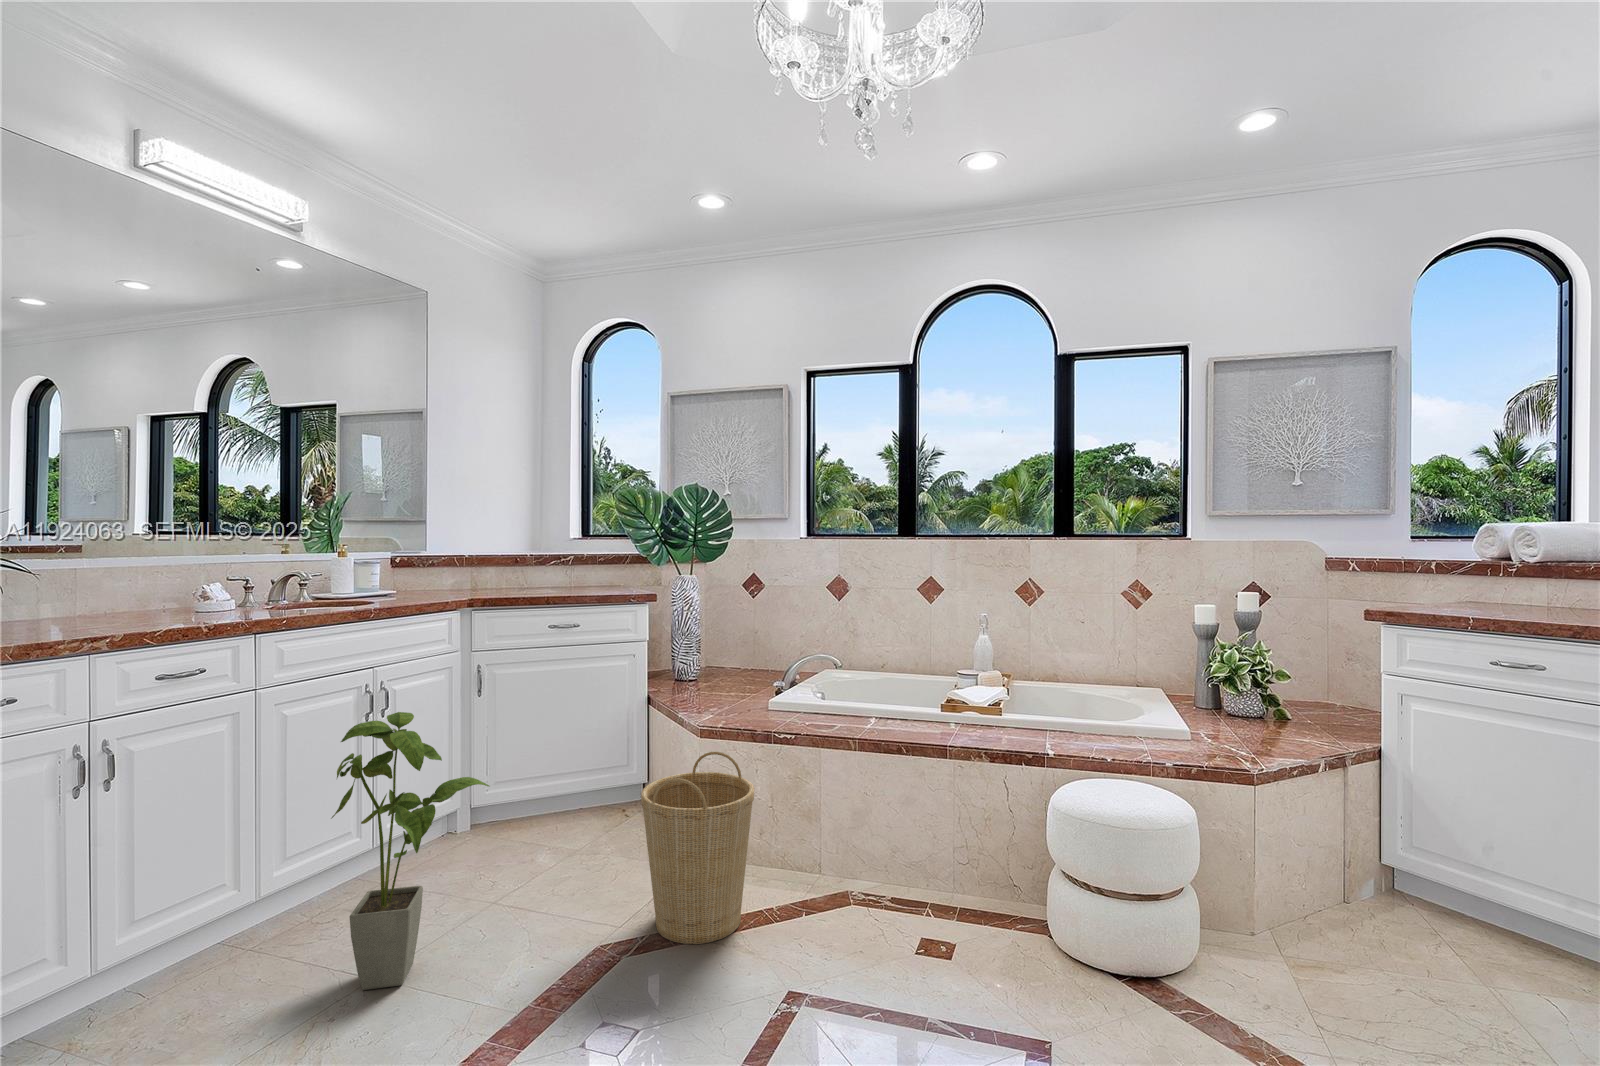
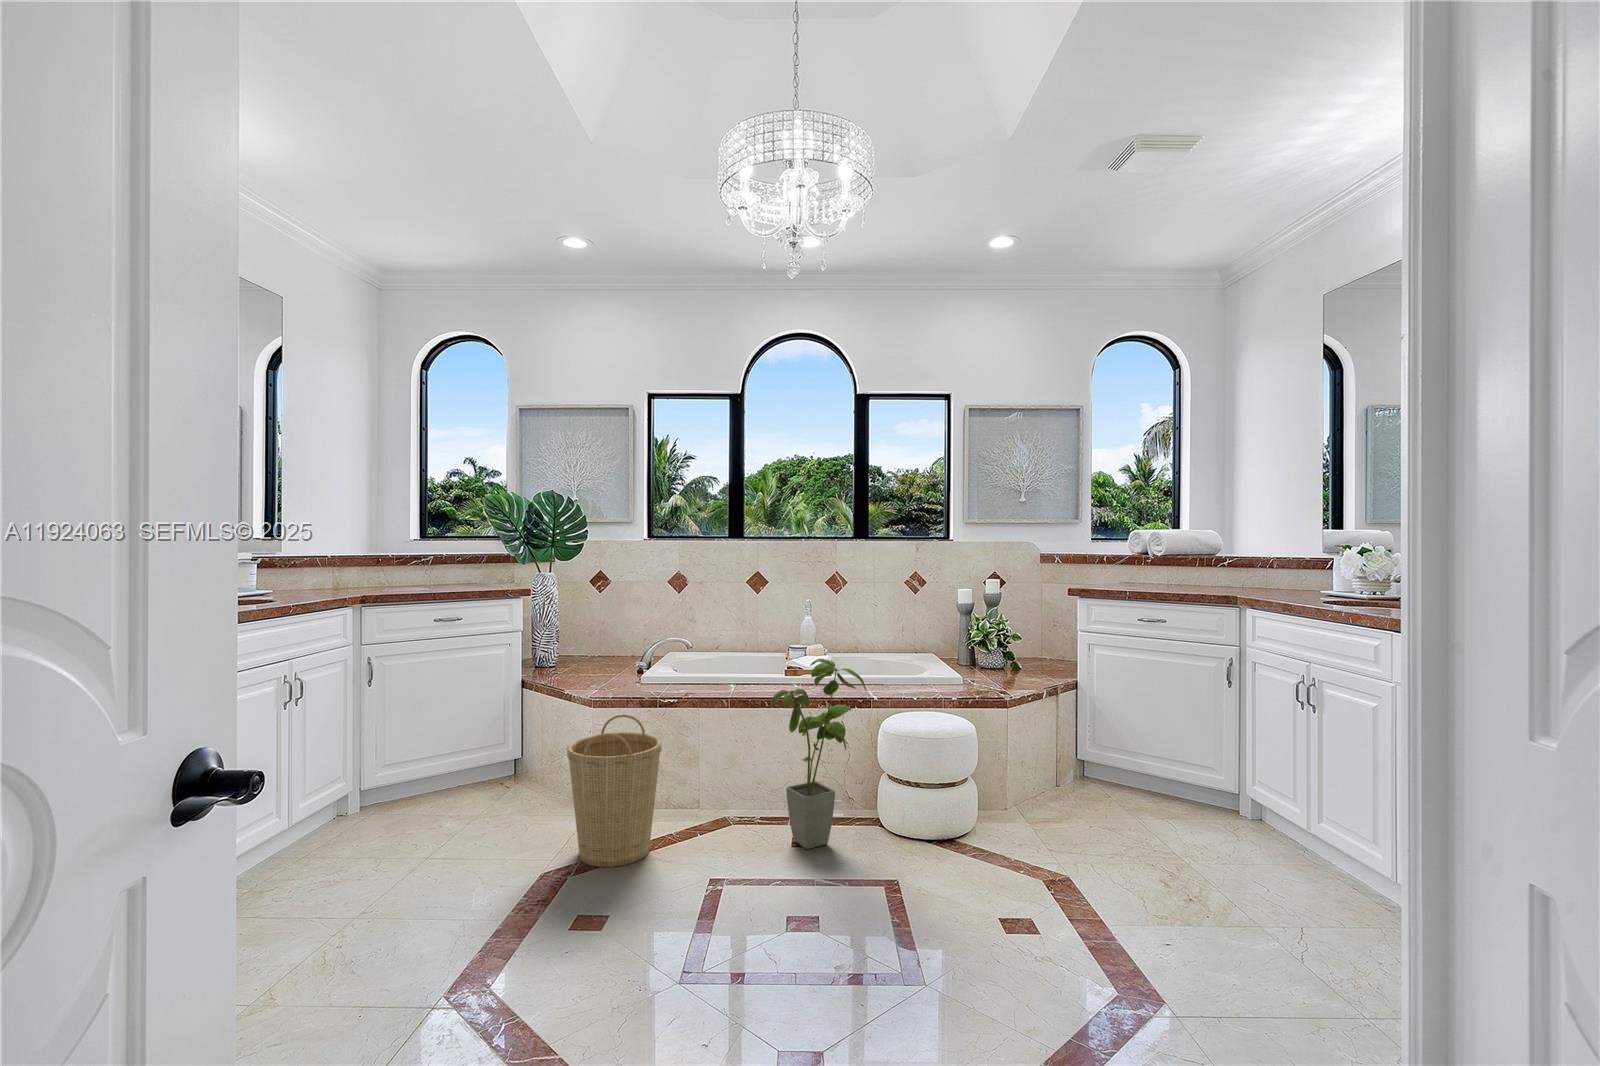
house plant: present [331,712,489,990] -> present [771,659,866,849]

